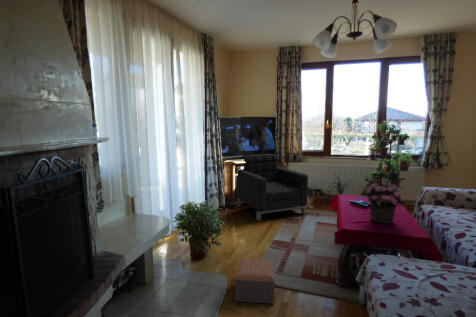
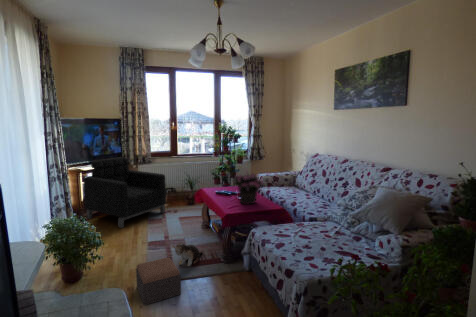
plush toy: none [281,249,321,277] -> present [172,243,203,266]

